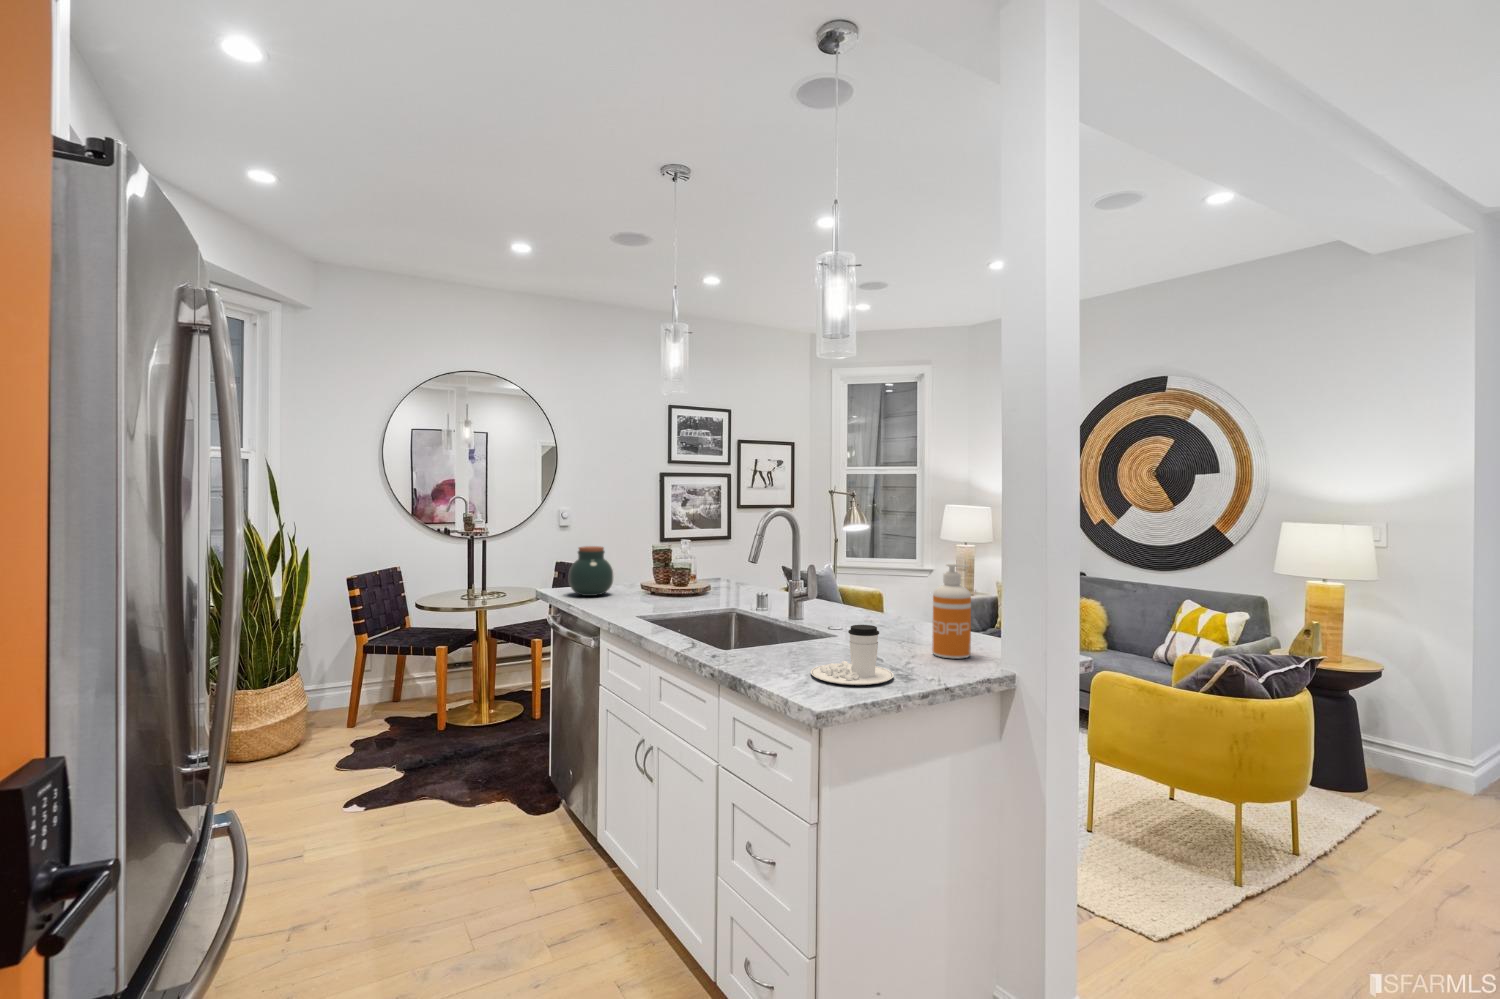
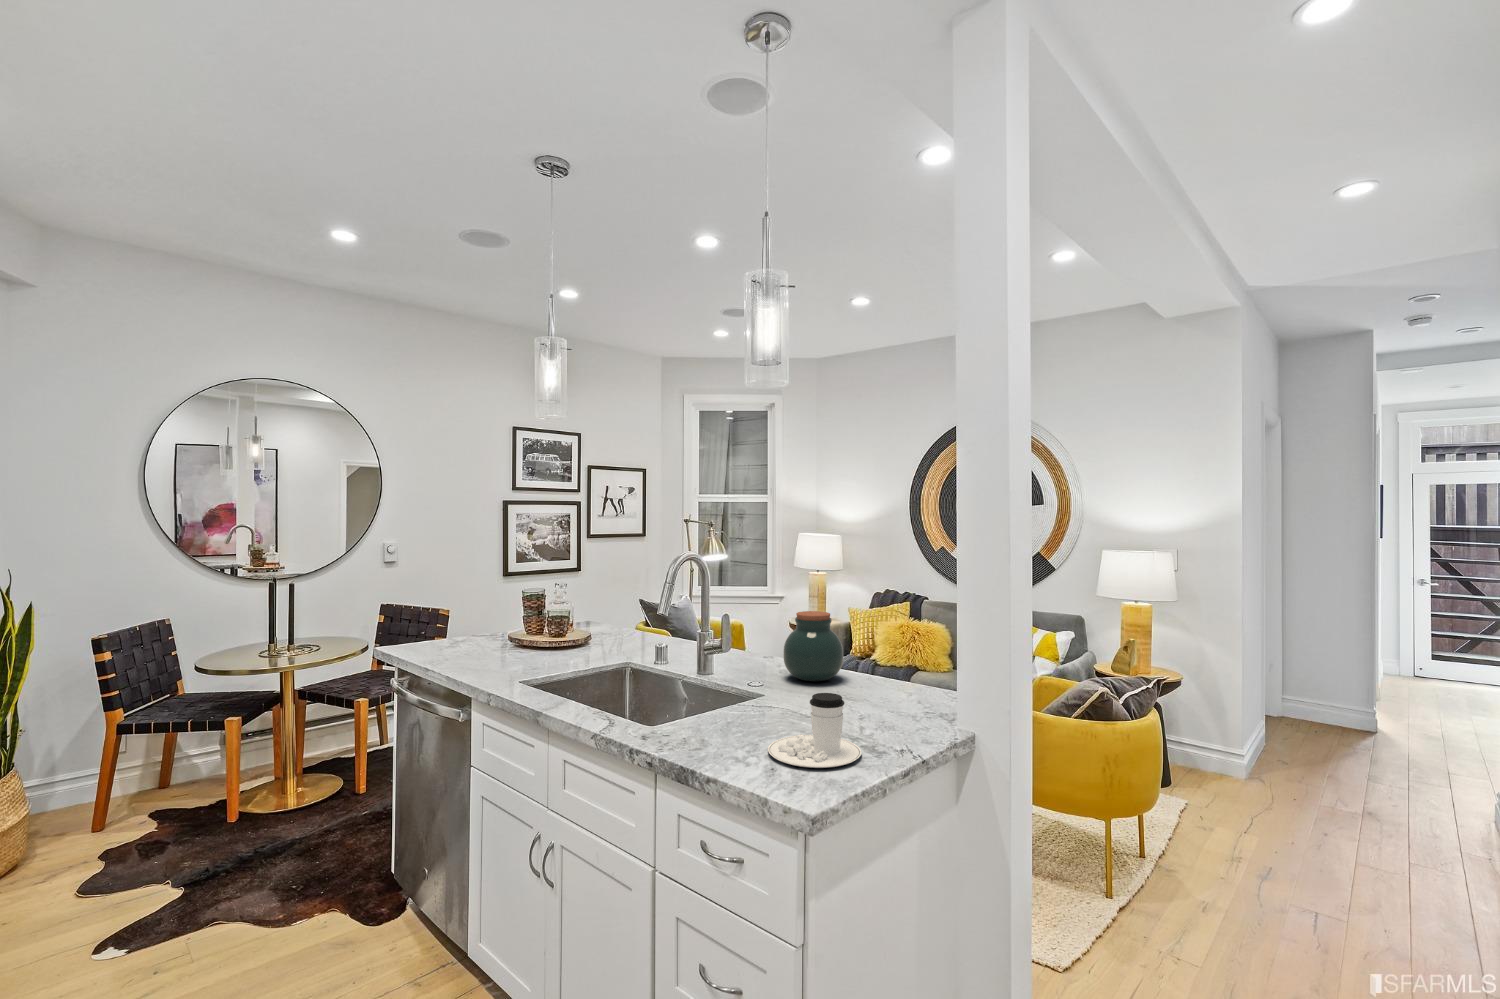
jar: present [569,546,613,596] -> present [783,611,843,681]
soap dispenser: present [932,564,971,659] -> none [875,614,914,717]

